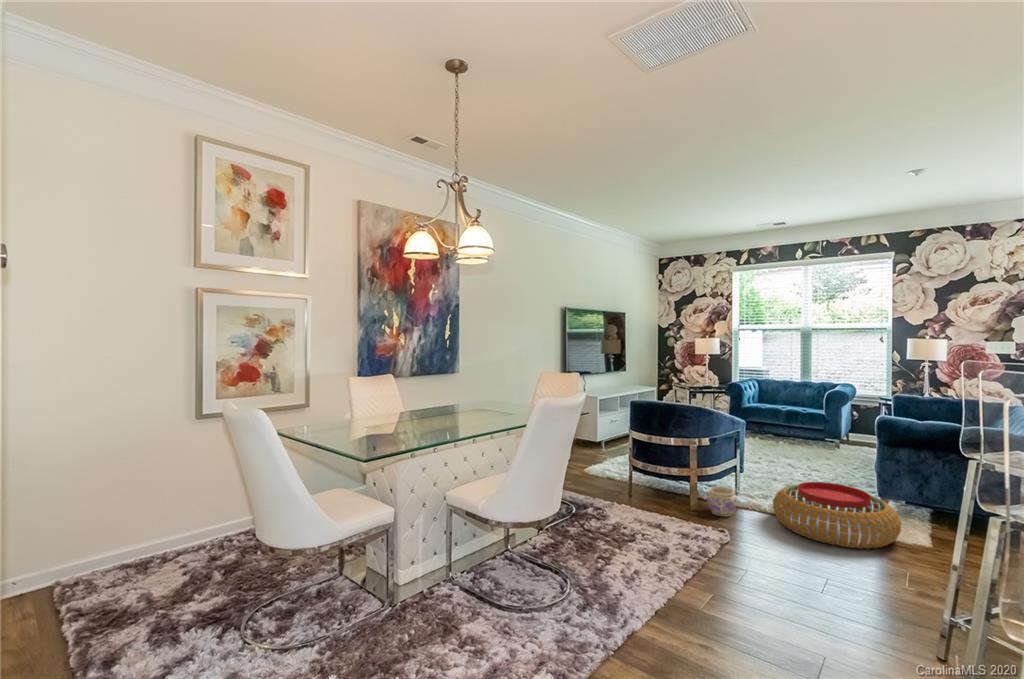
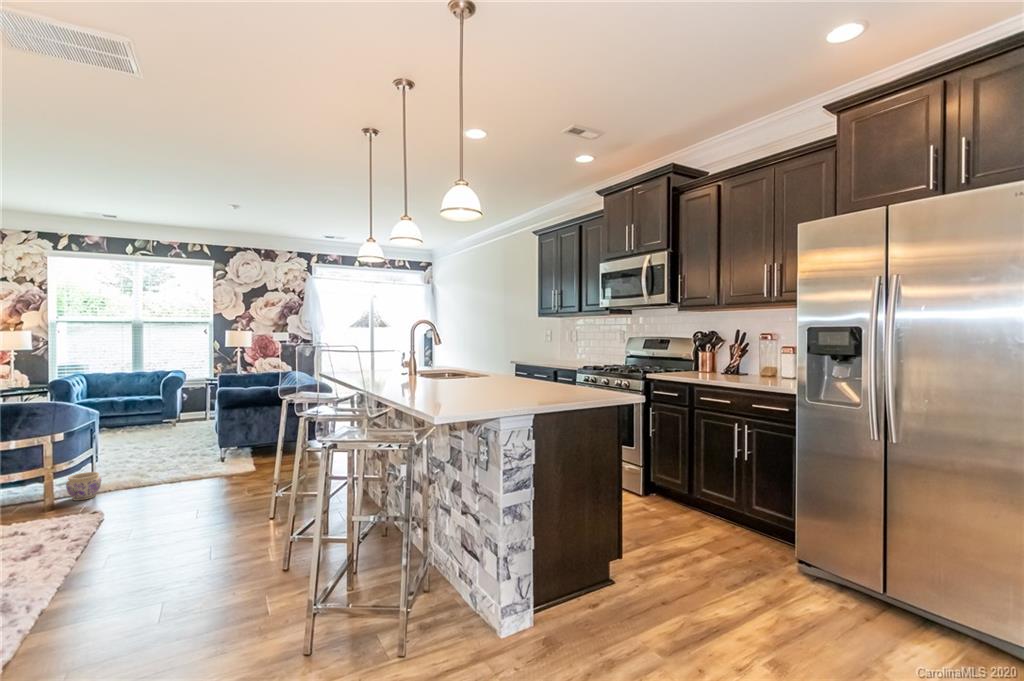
pouf: present [773,482,901,549] -> none [138,443,238,489]

